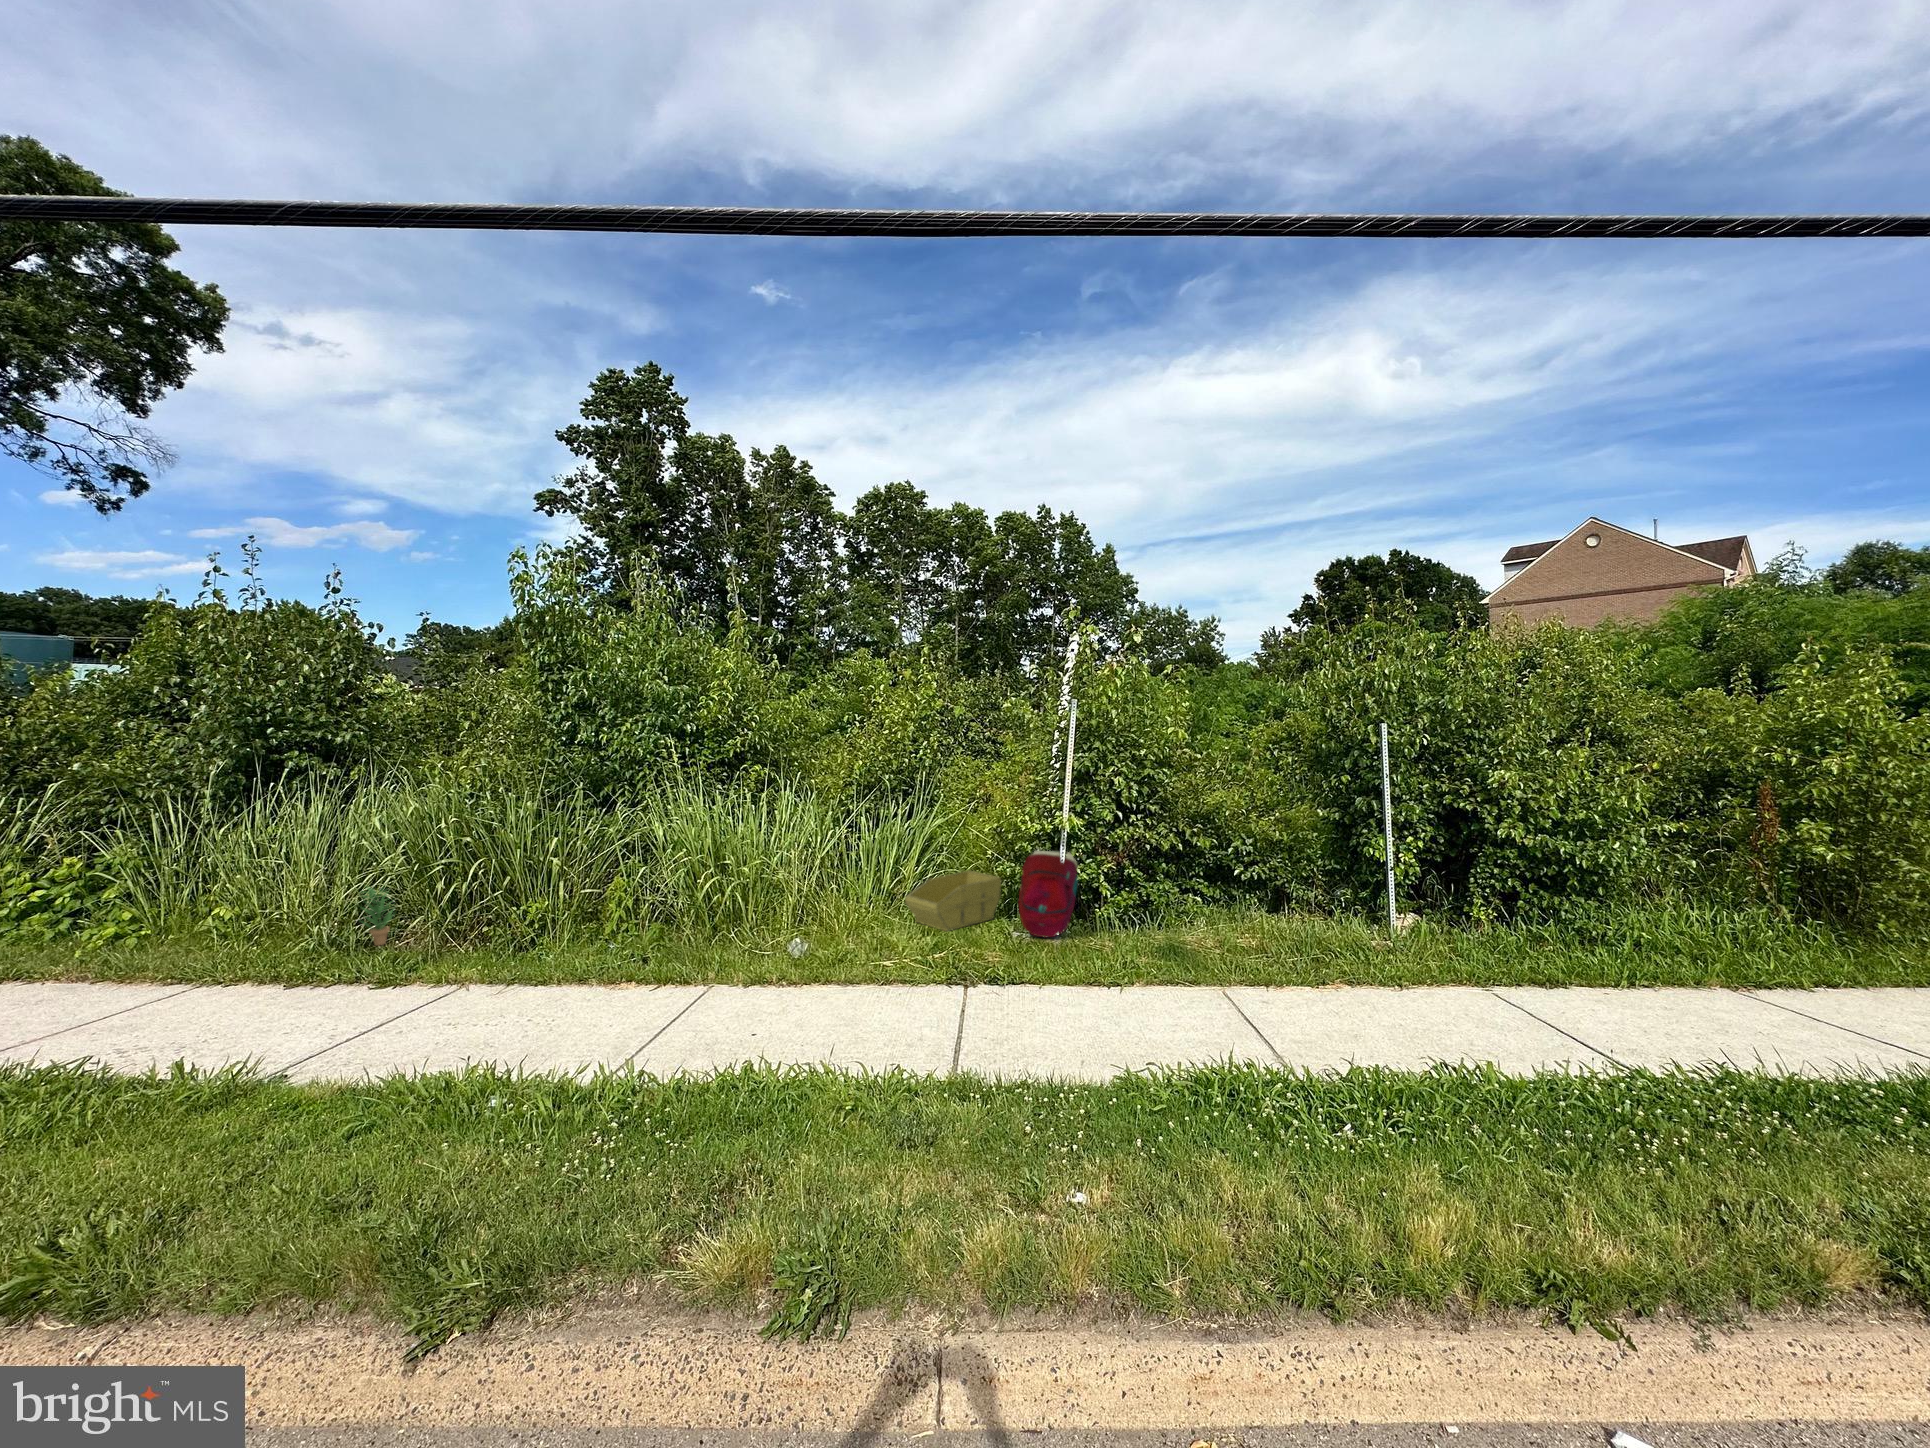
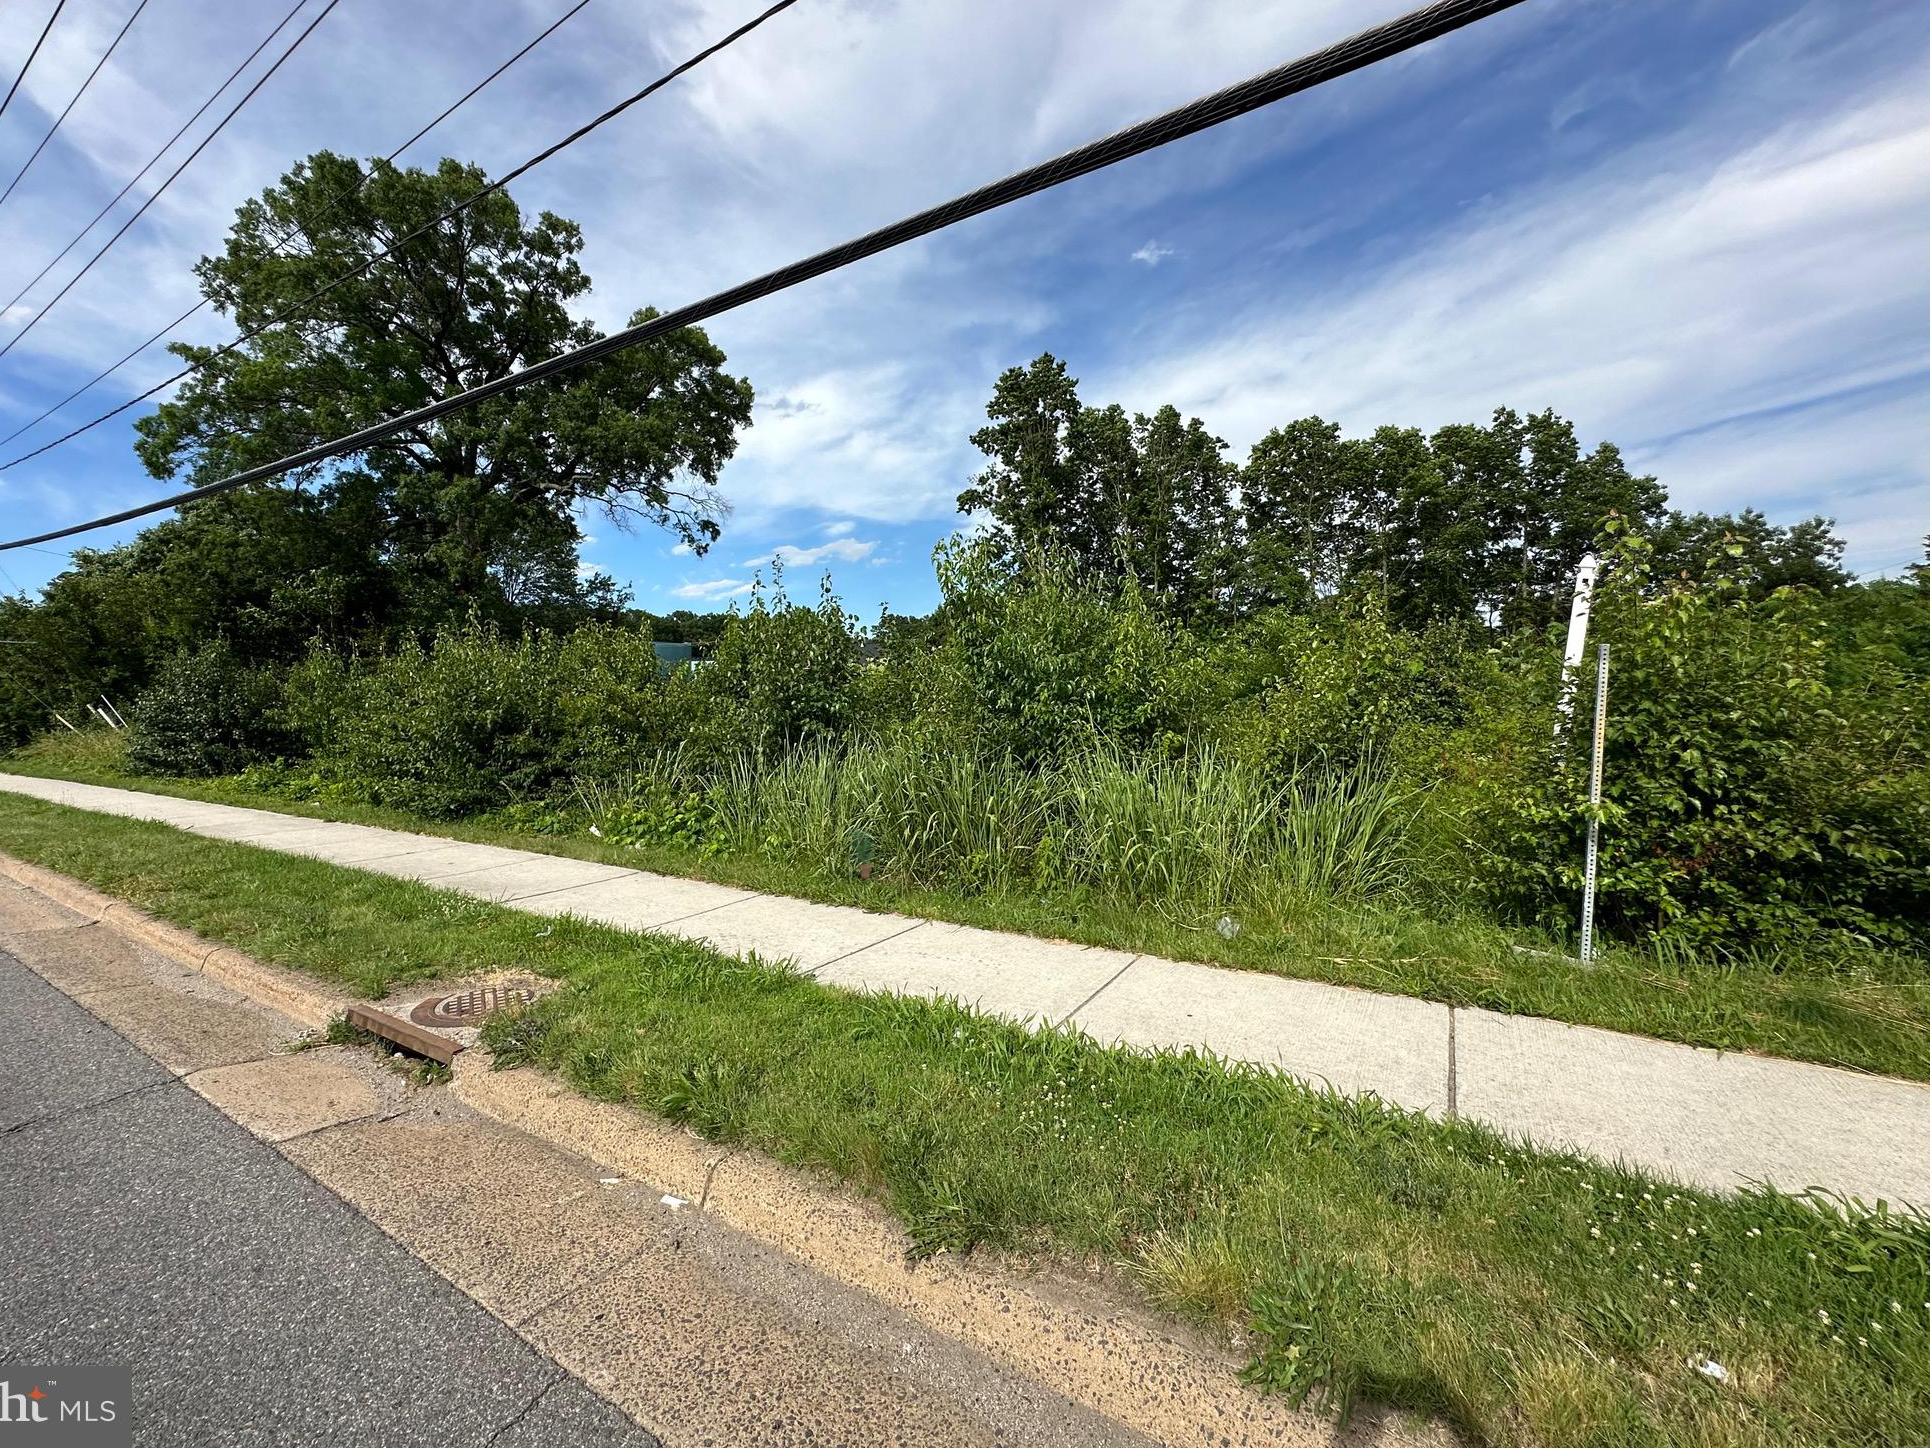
backpack: present [1019,851,1078,938] -> none [1523,842,1619,959]
storage bin: present [905,871,1001,931] -> none [1359,860,1493,932]

